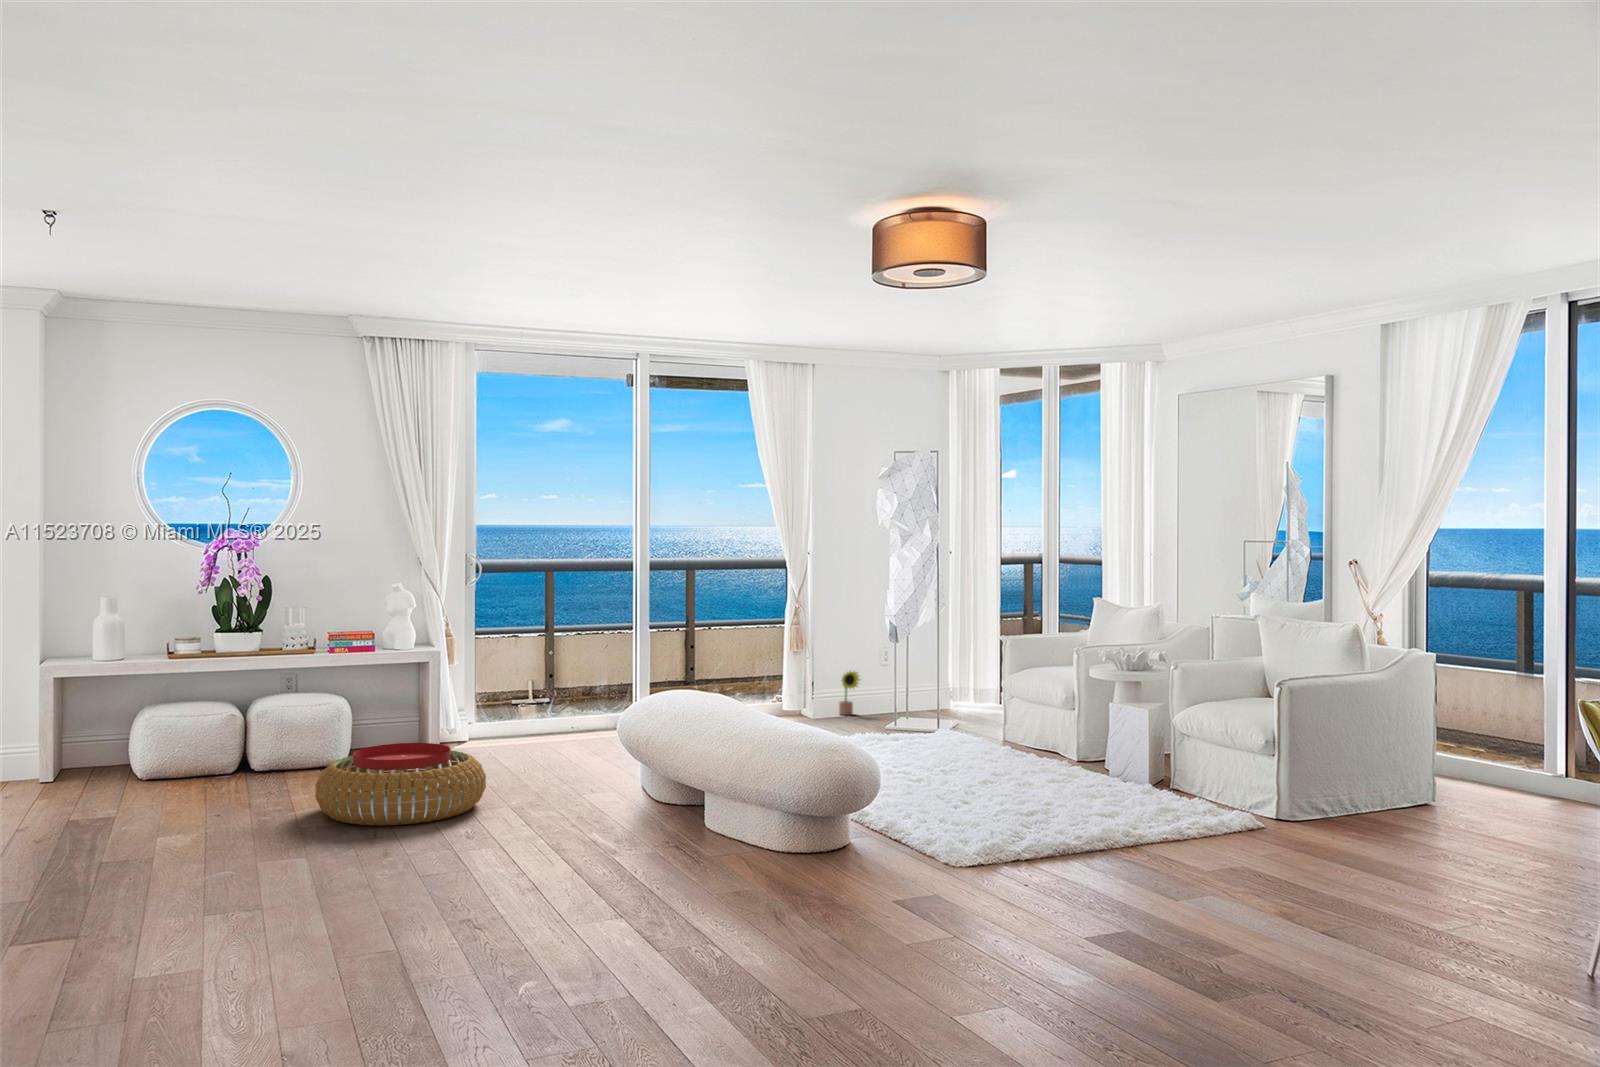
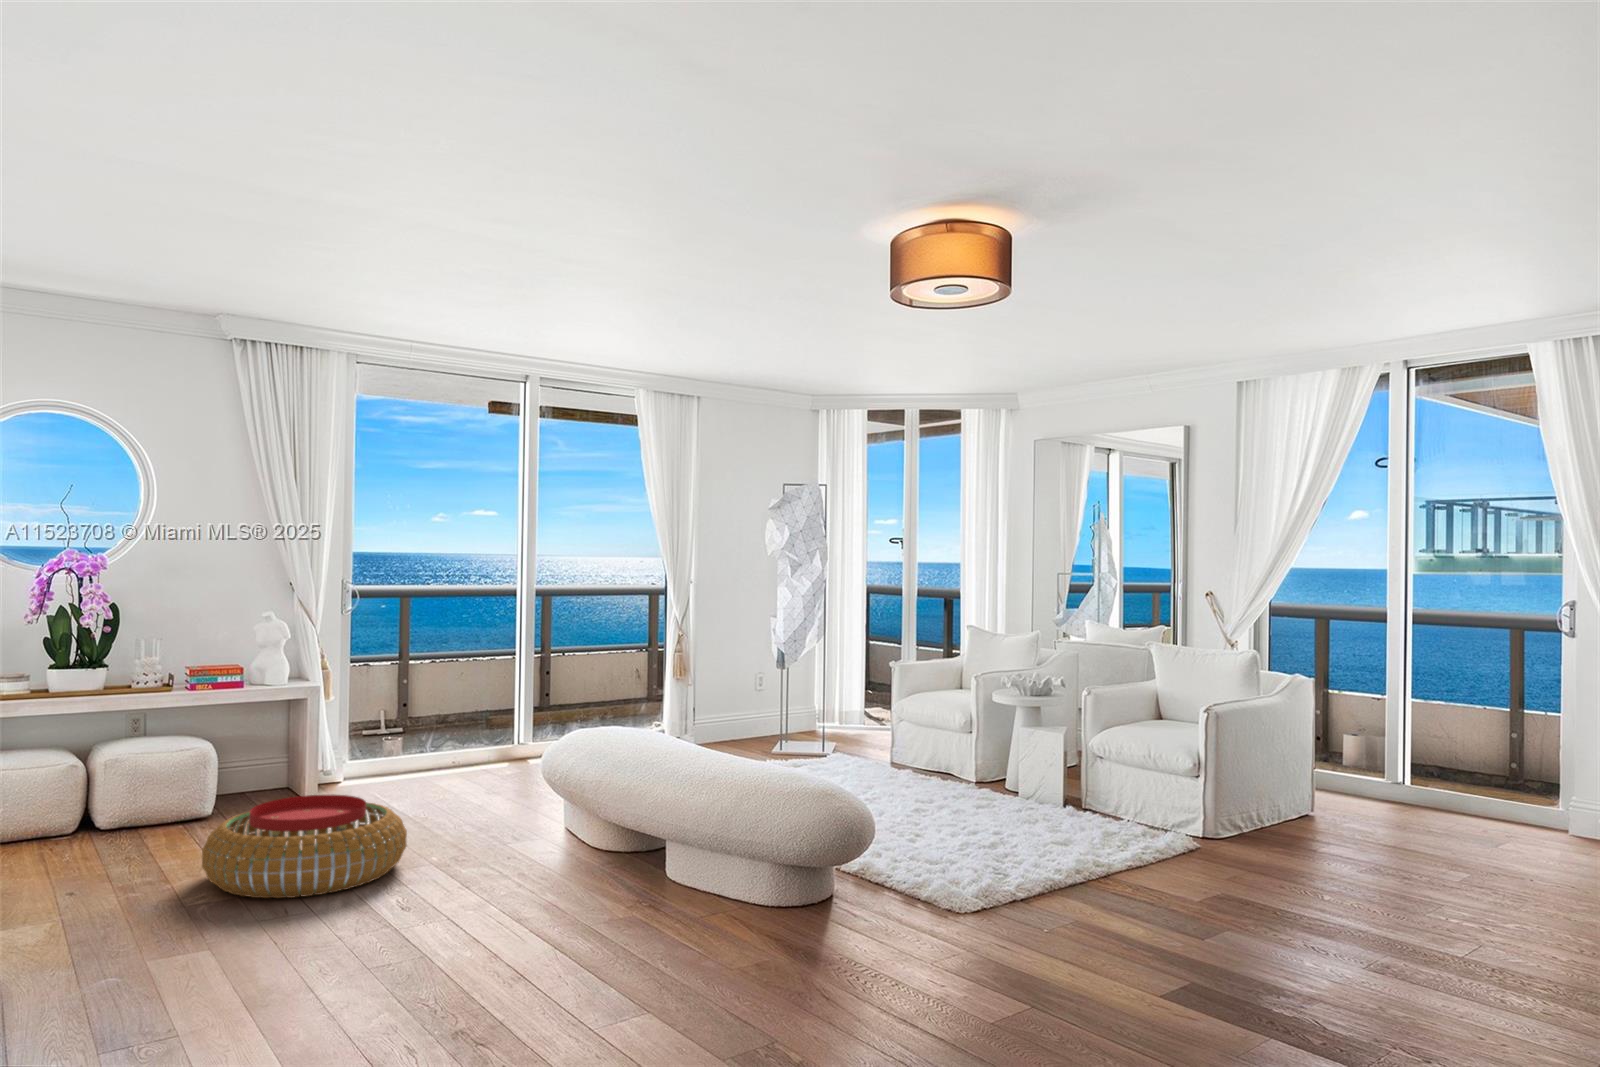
decorative plant: present [839,671,860,715] -> none [718,694,741,739]

